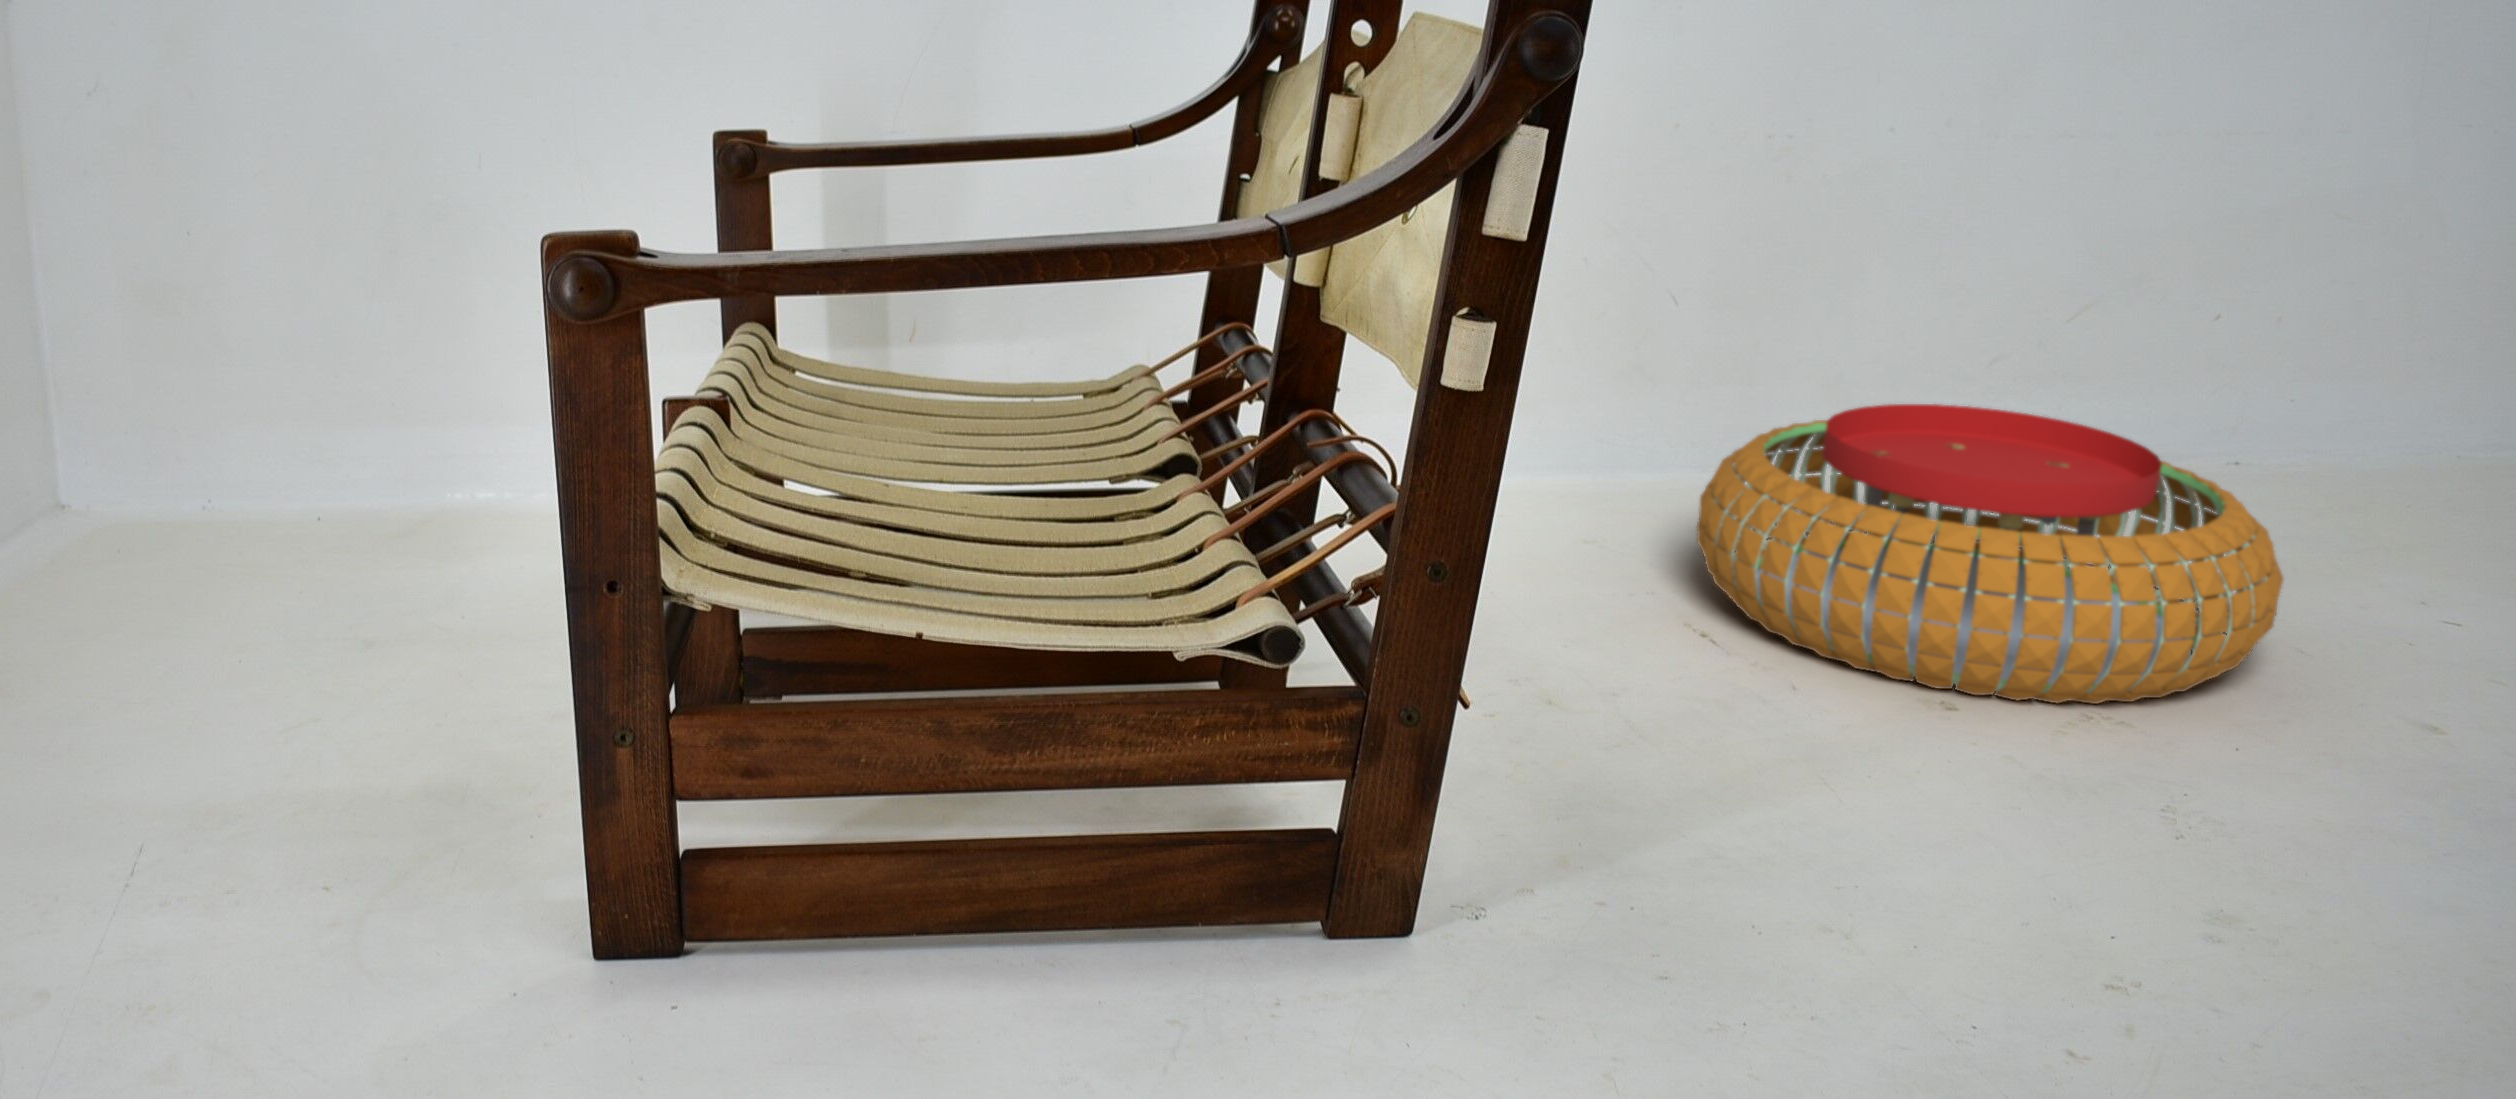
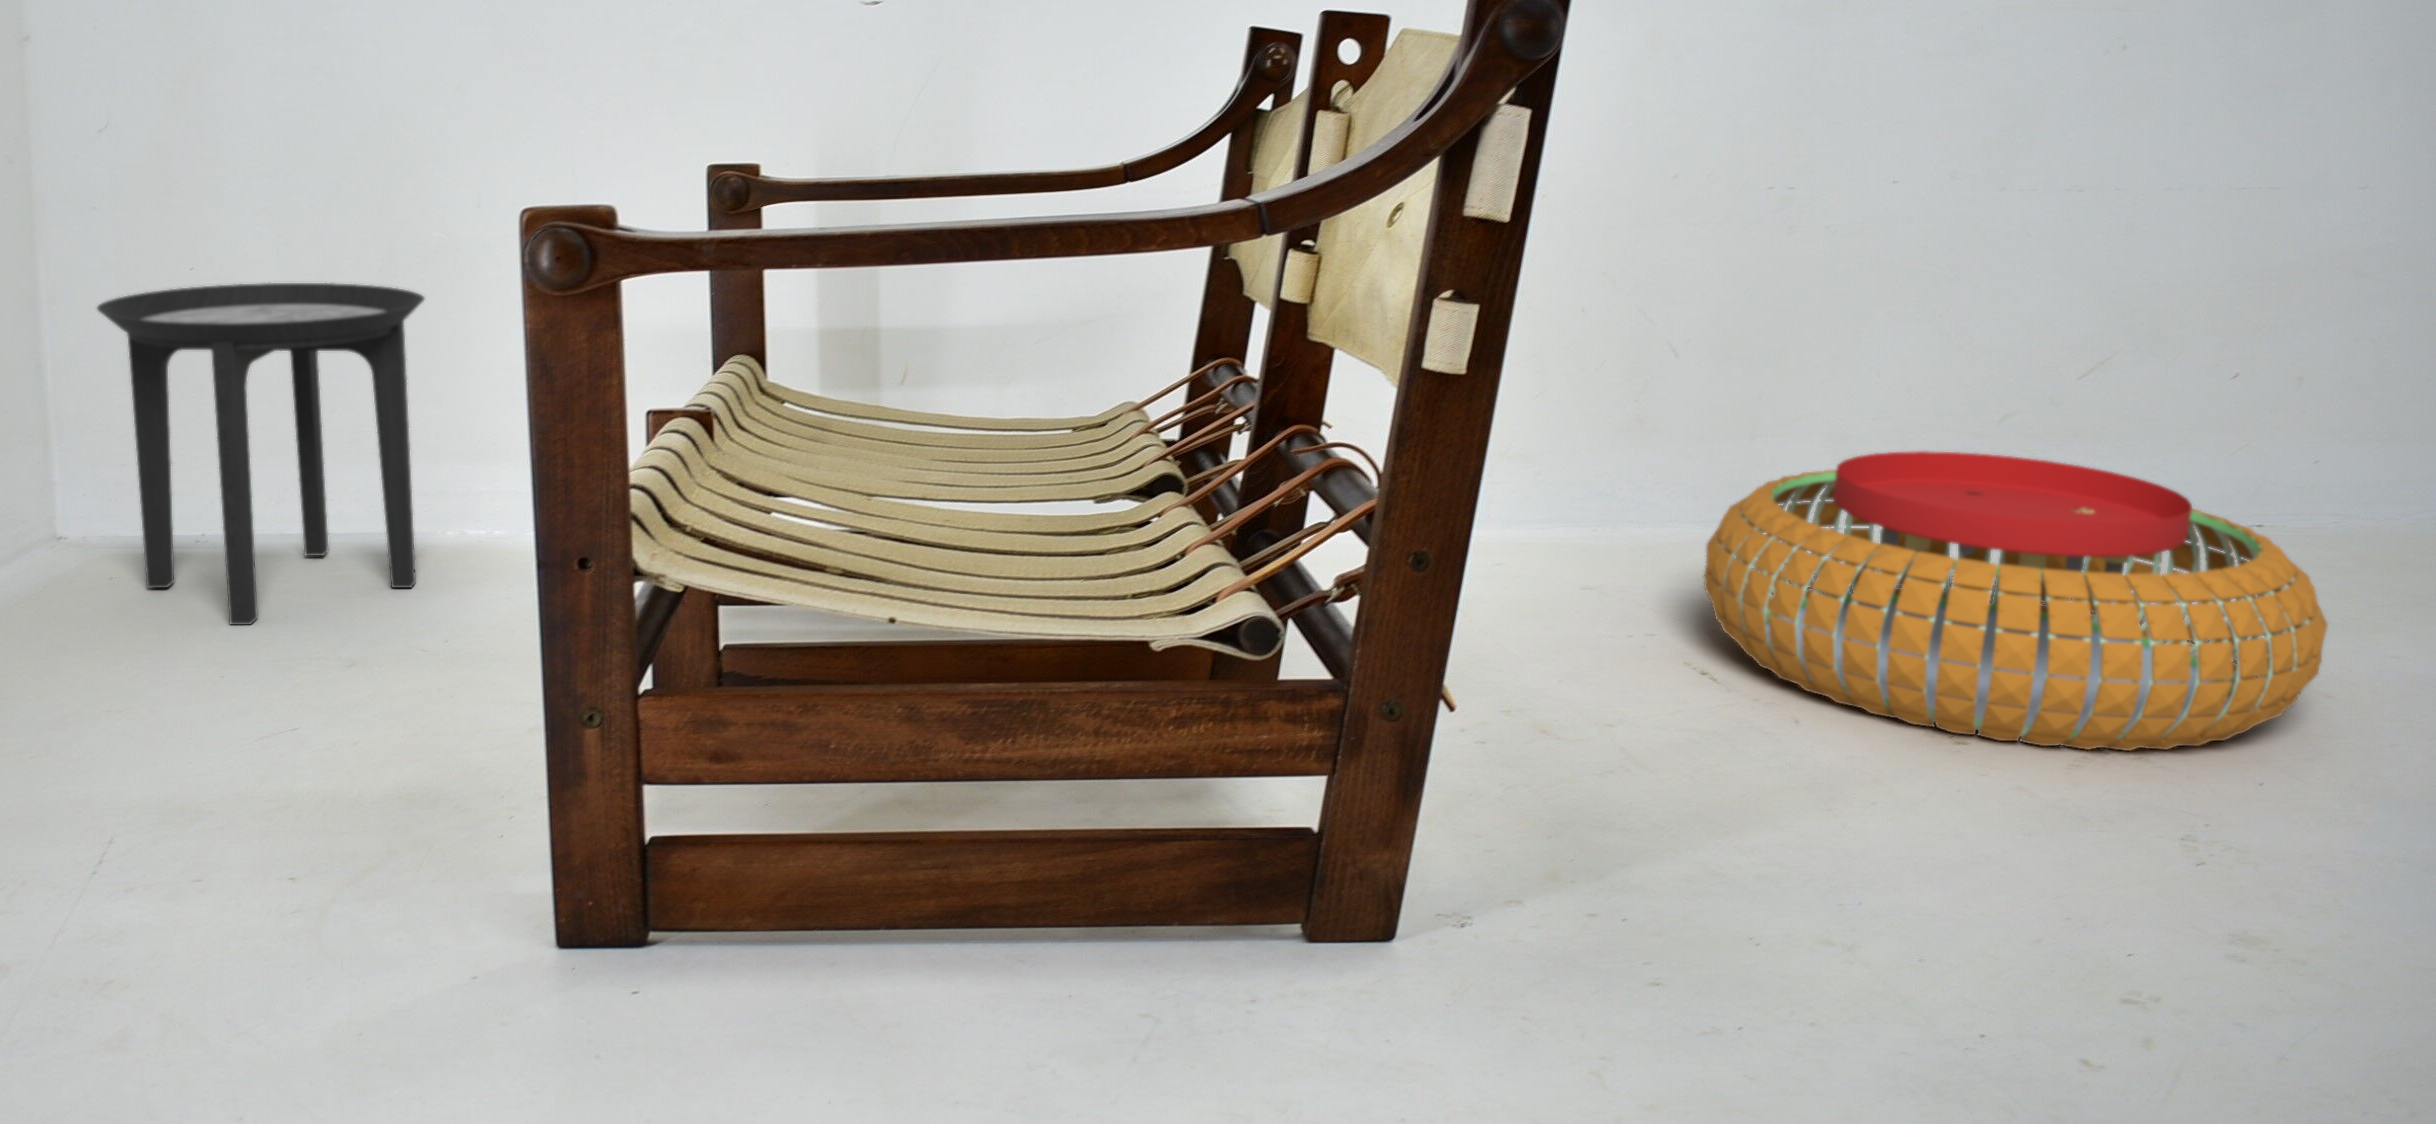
side table: none [73,236,416,595] -> present [97,283,424,625]

